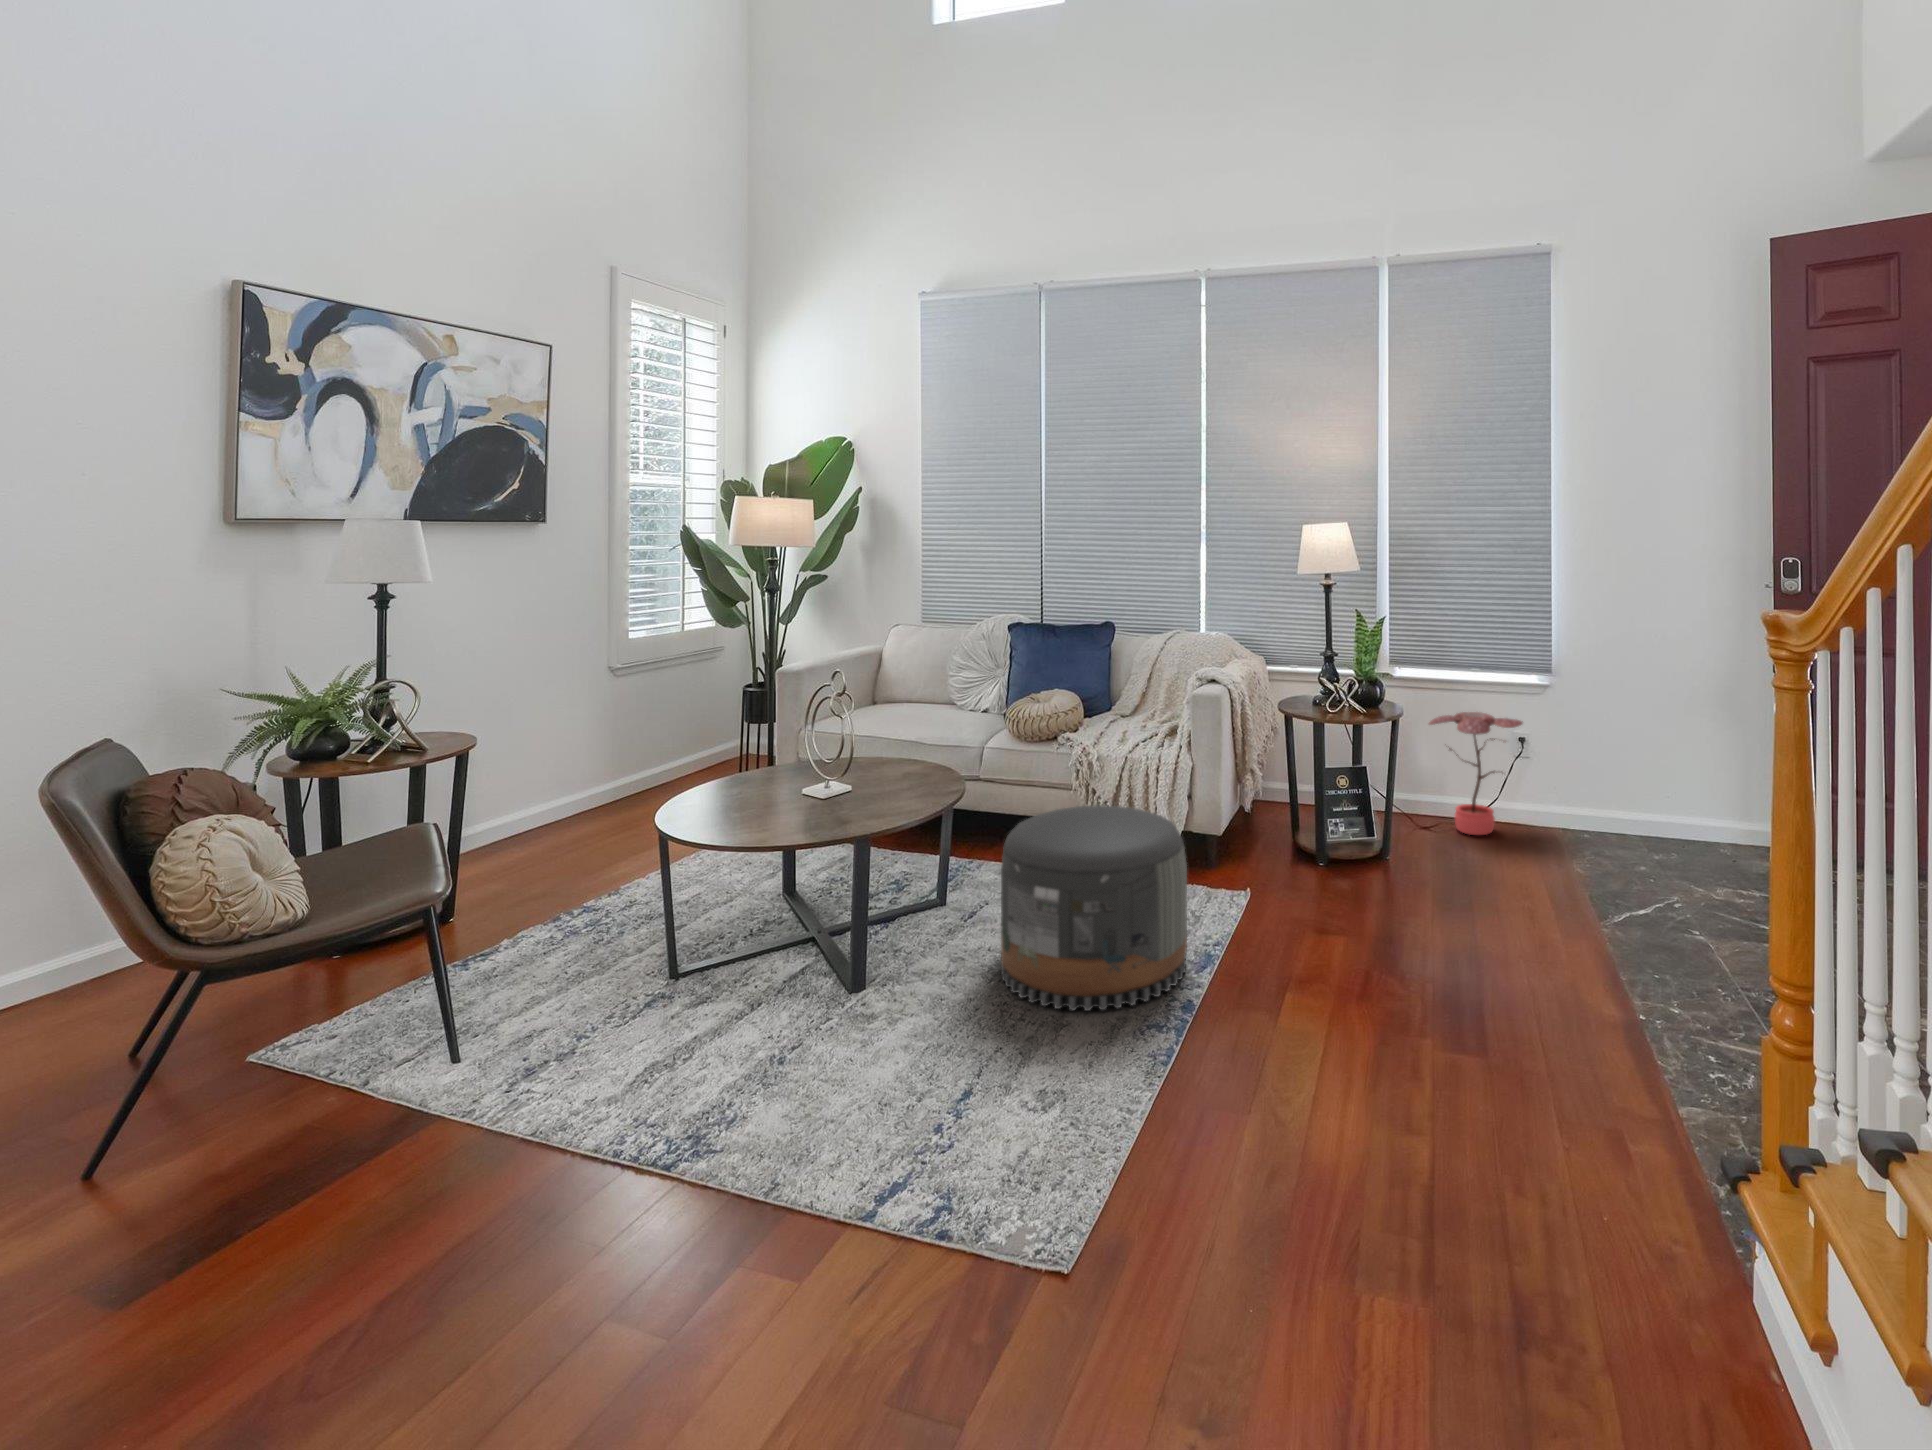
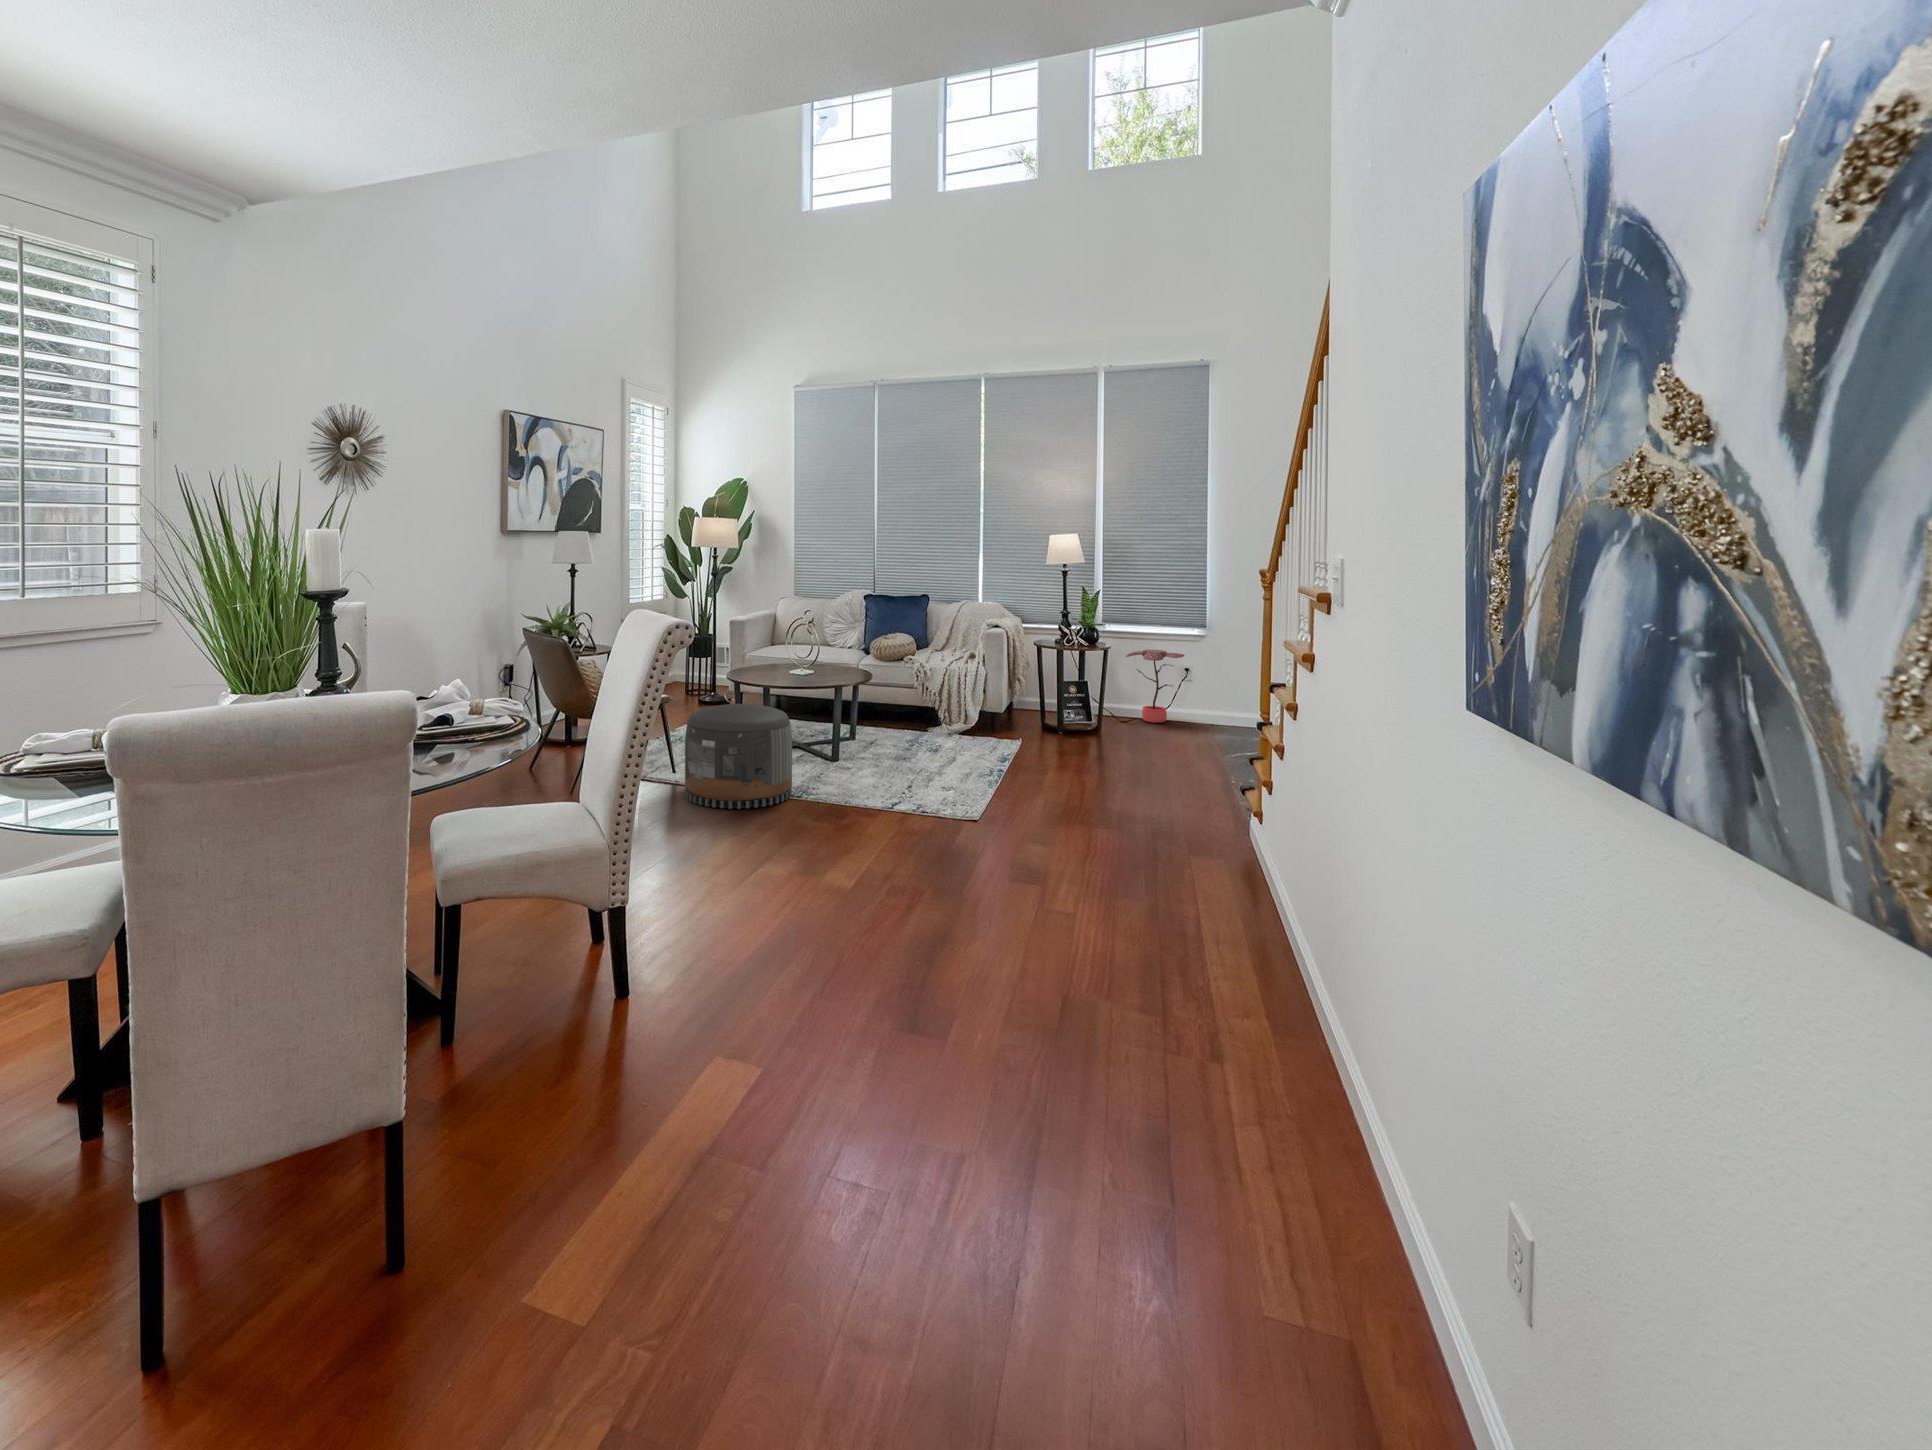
pouf: present [1001,805,1187,1011] -> present [685,704,792,809]

